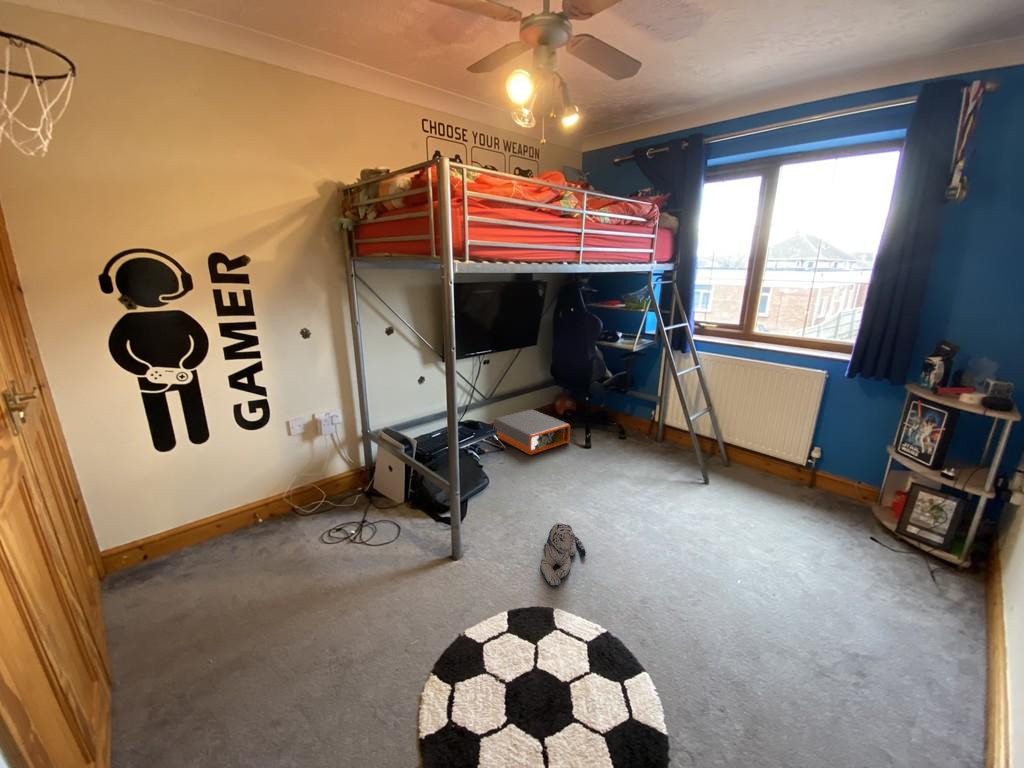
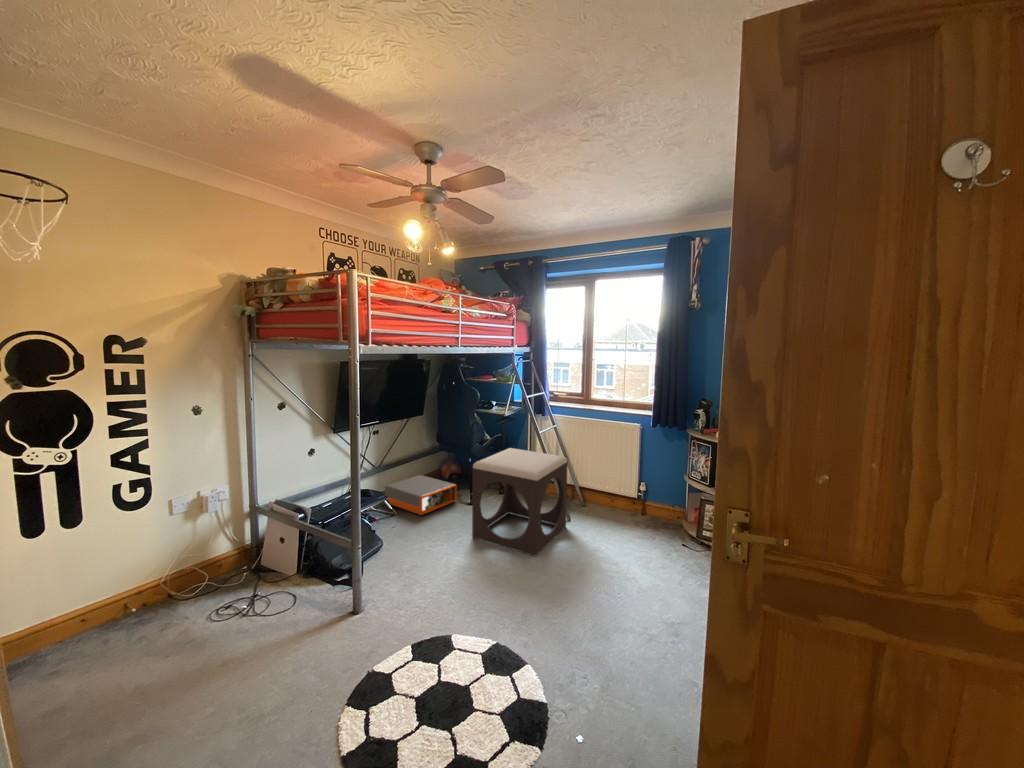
footstool: none [585,390,712,525] -> present [472,448,568,556]
plush toy: present [540,523,586,585] -> none [438,561,476,617]

